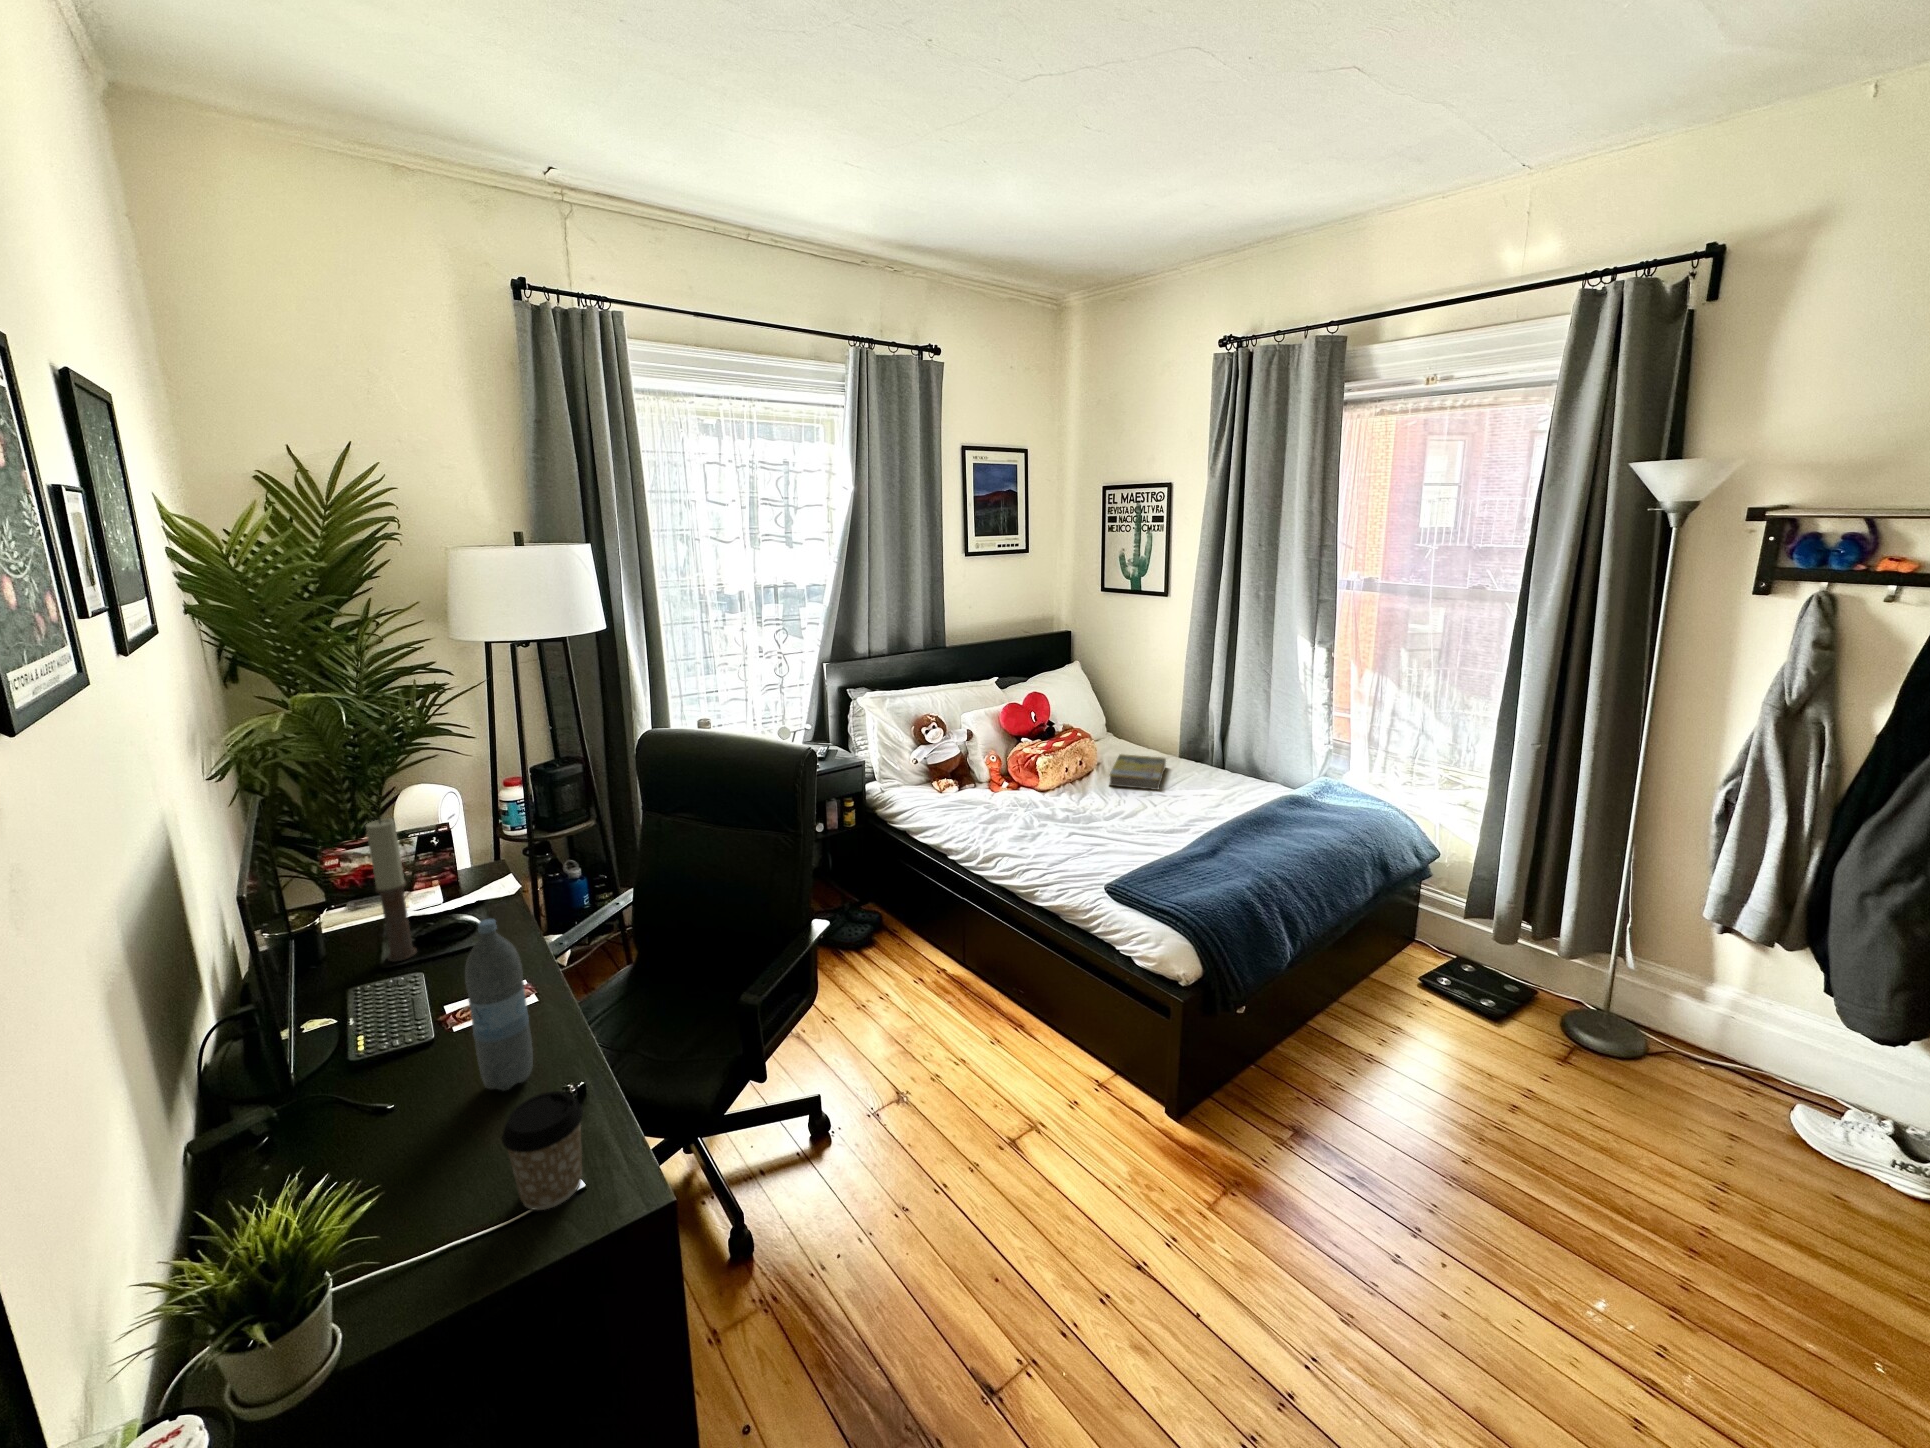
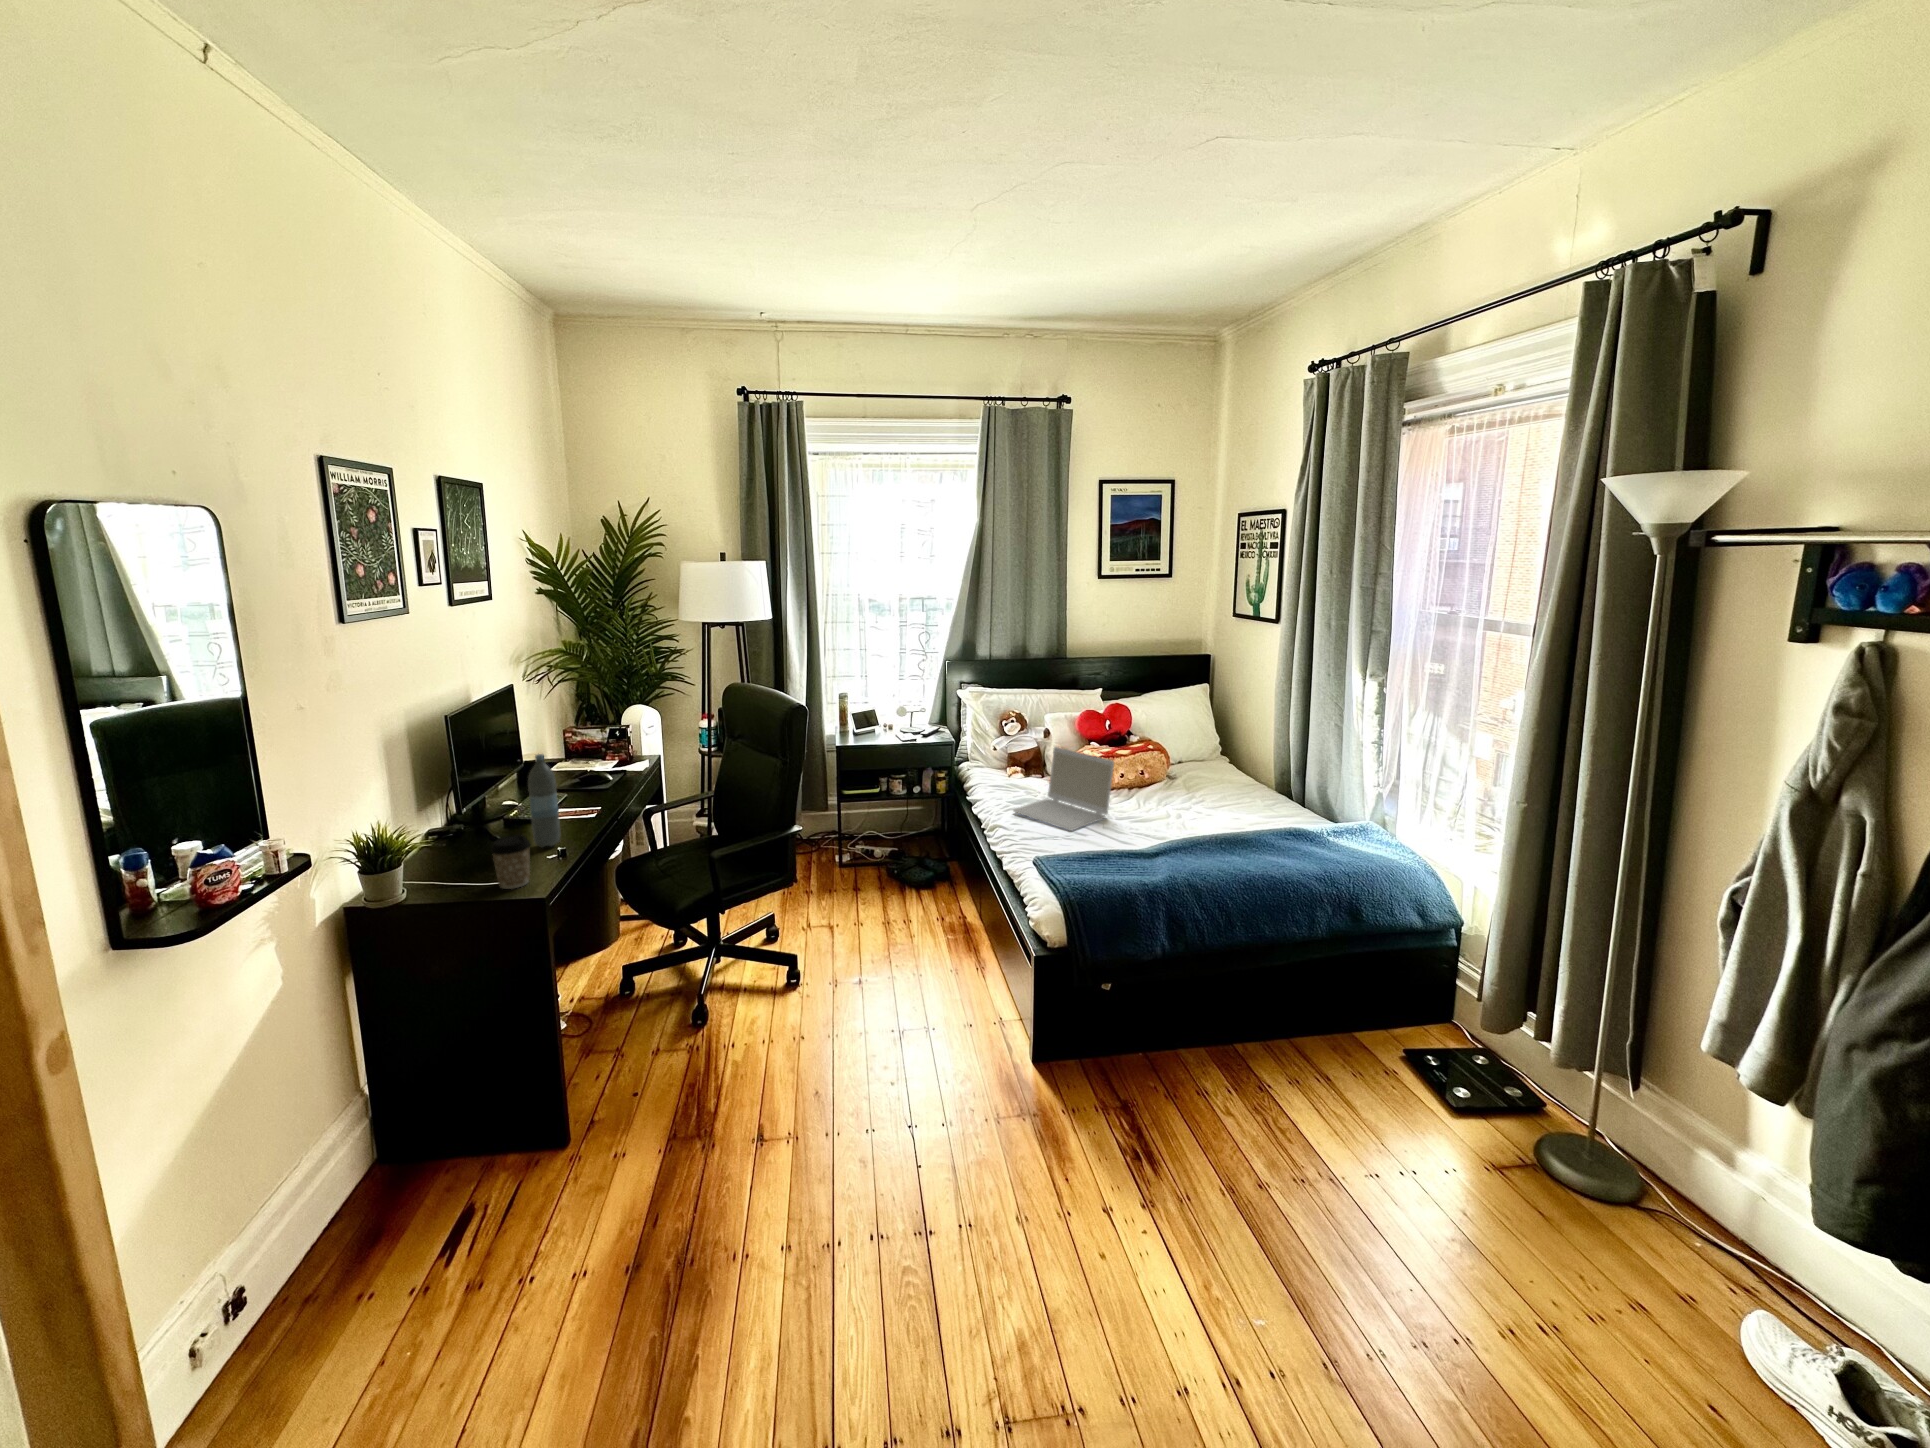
laptop: none [1007,750,1108,843] -> present [1013,747,1114,831]
book: present [1109,754,1166,790] -> none [1152,772,1232,807]
candle: present [366,819,417,961] -> none [560,710,581,792]

